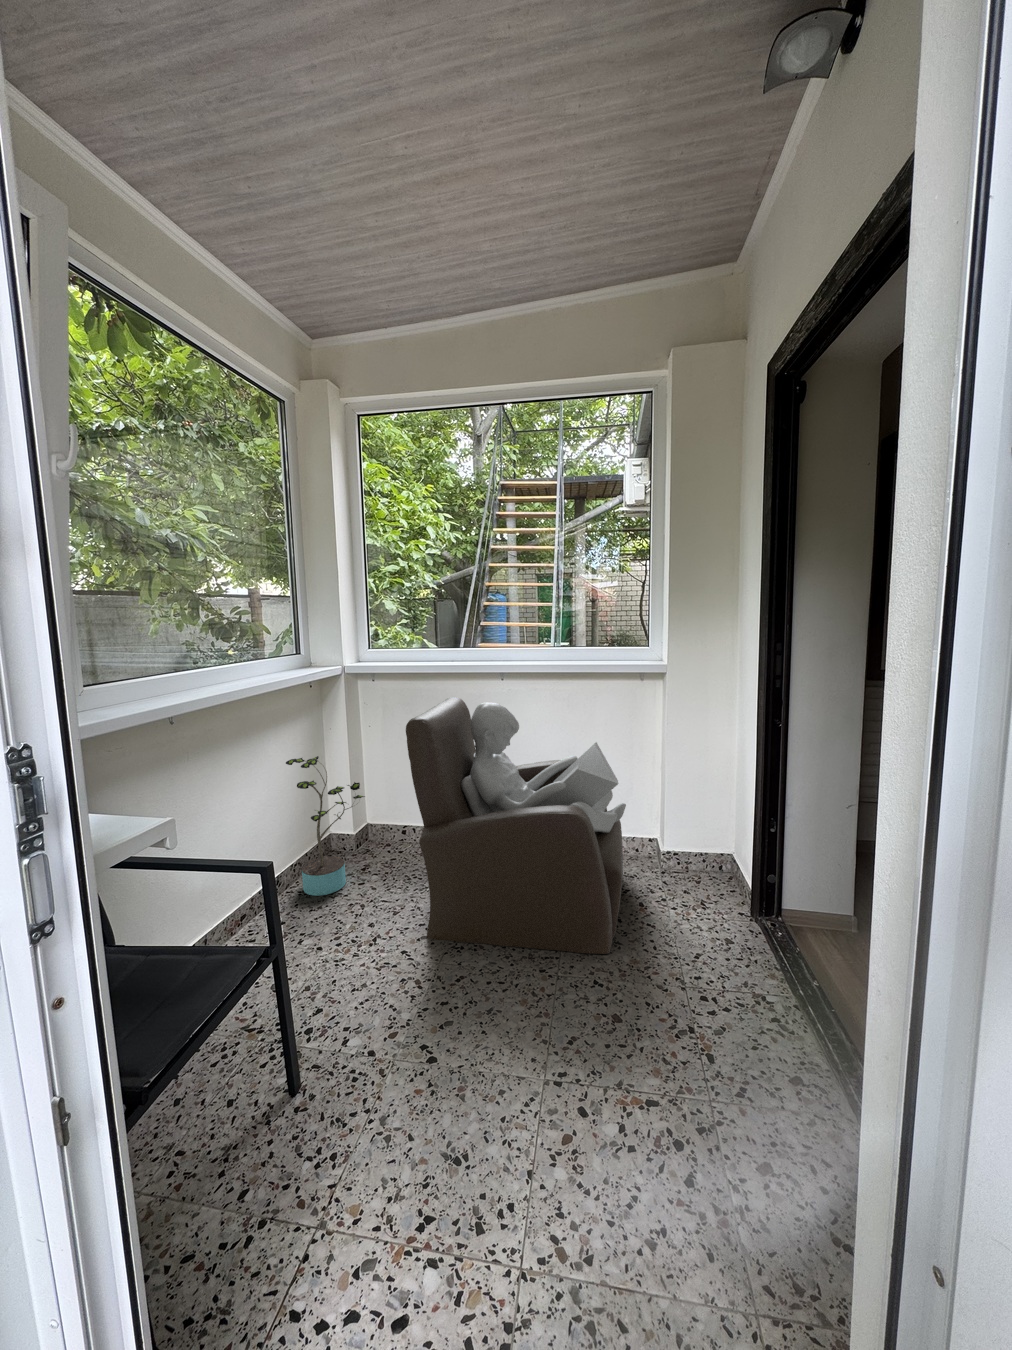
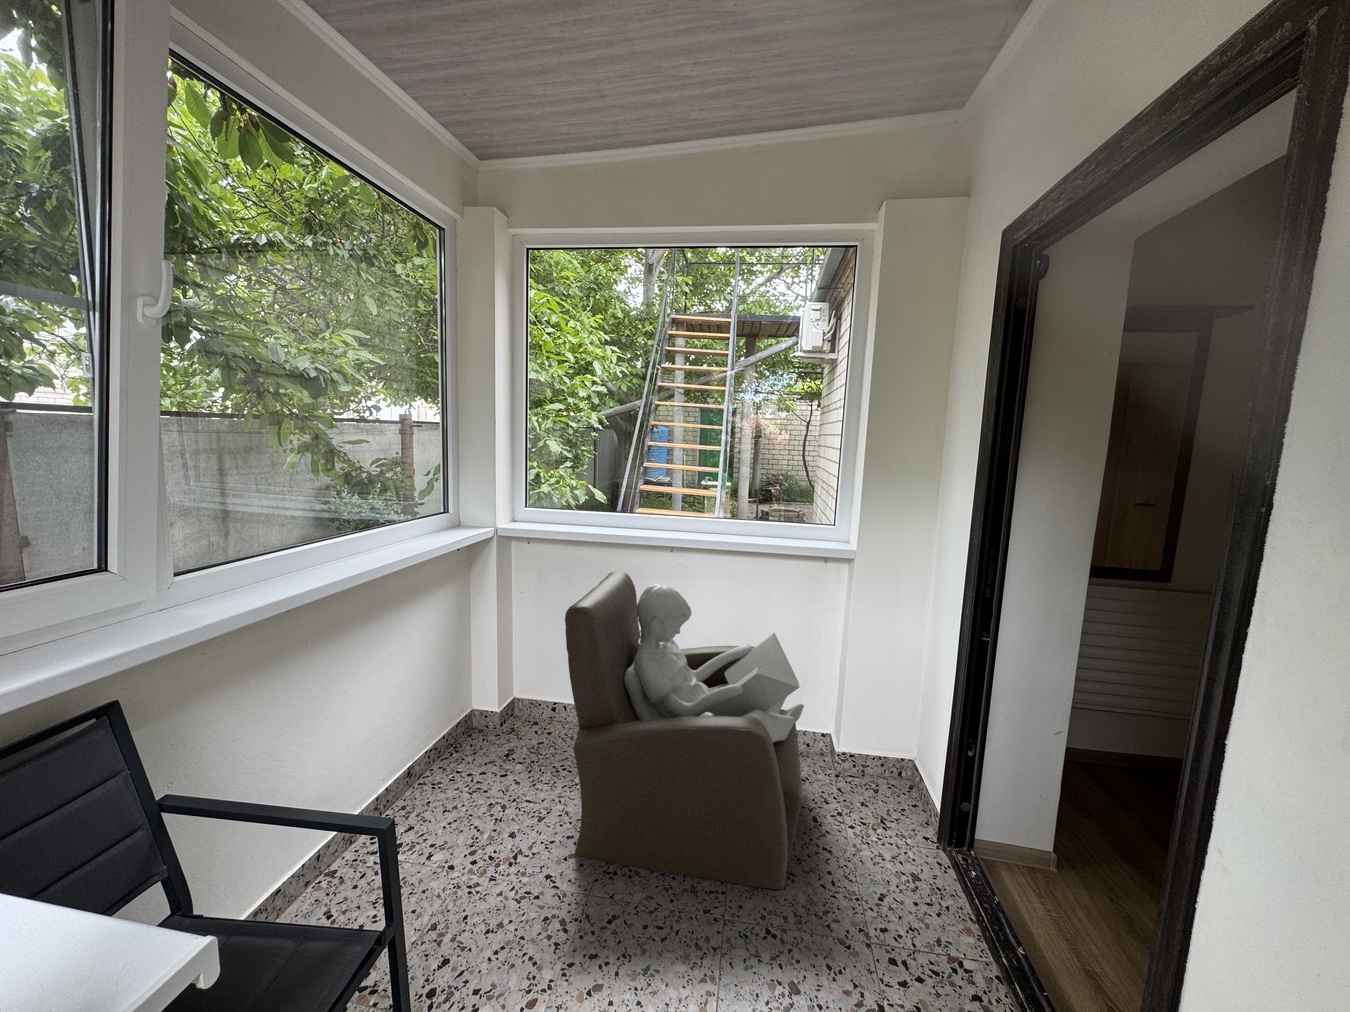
potted plant: present [286,756,365,896] -> none [425,628,513,789]

